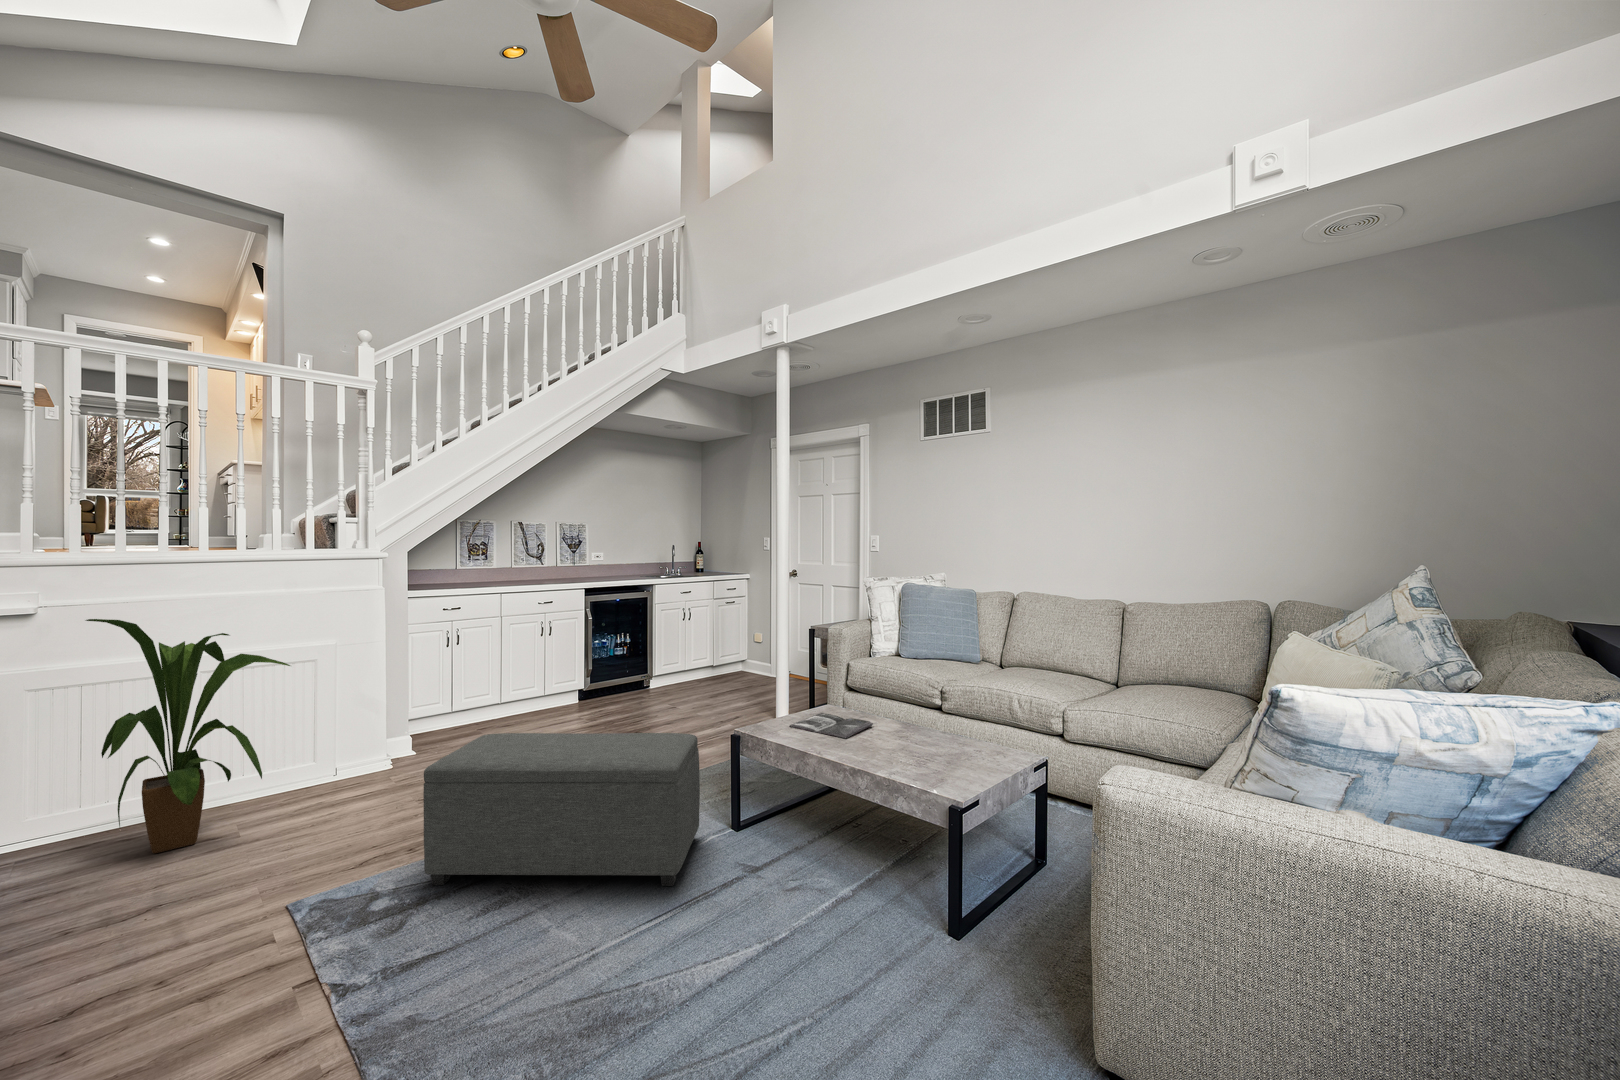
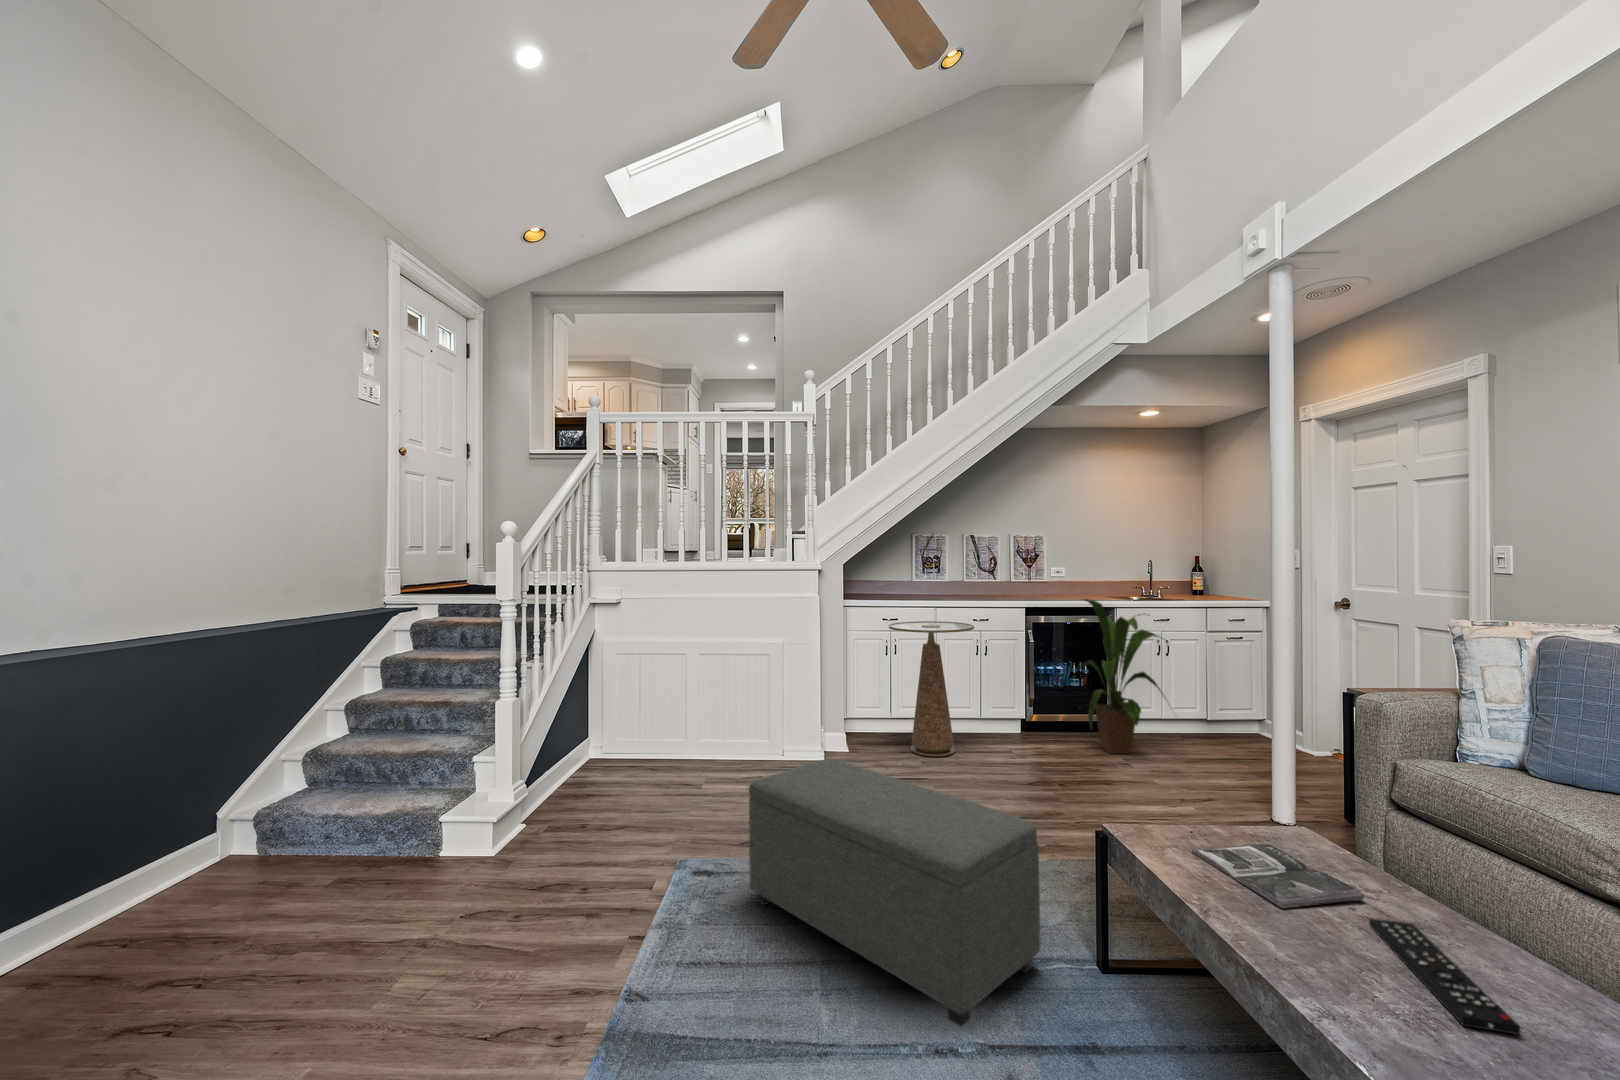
side table: none [461,605,551,735] -> present [889,621,974,756]
house plant: present [86,619,290,853] -> present [1071,599,1164,753]
remote control: none [880,728,946,757] -> present [1369,918,1520,1035]

